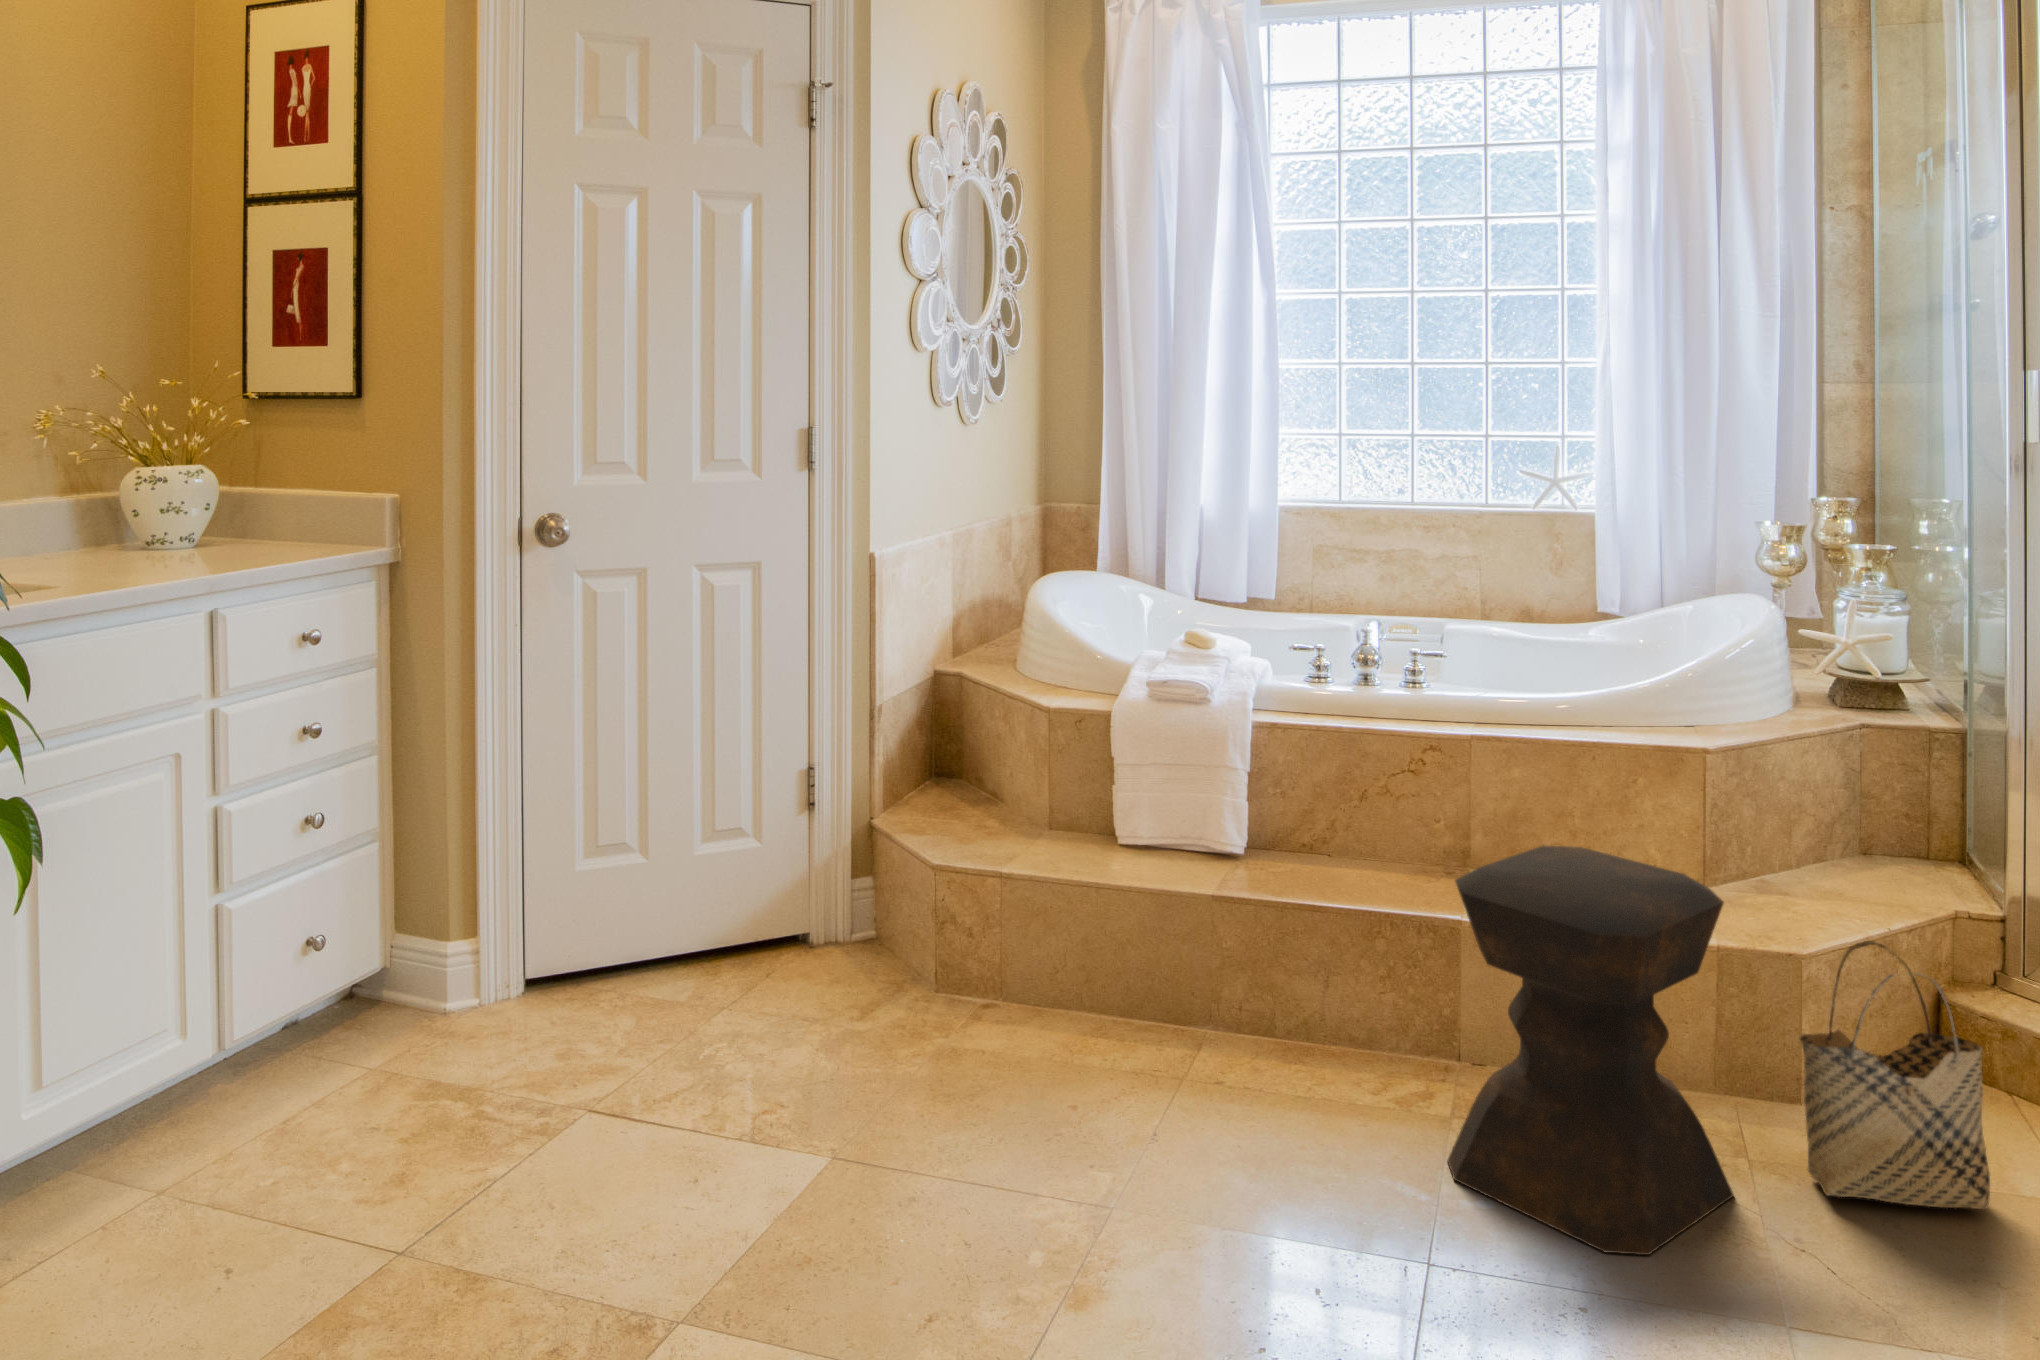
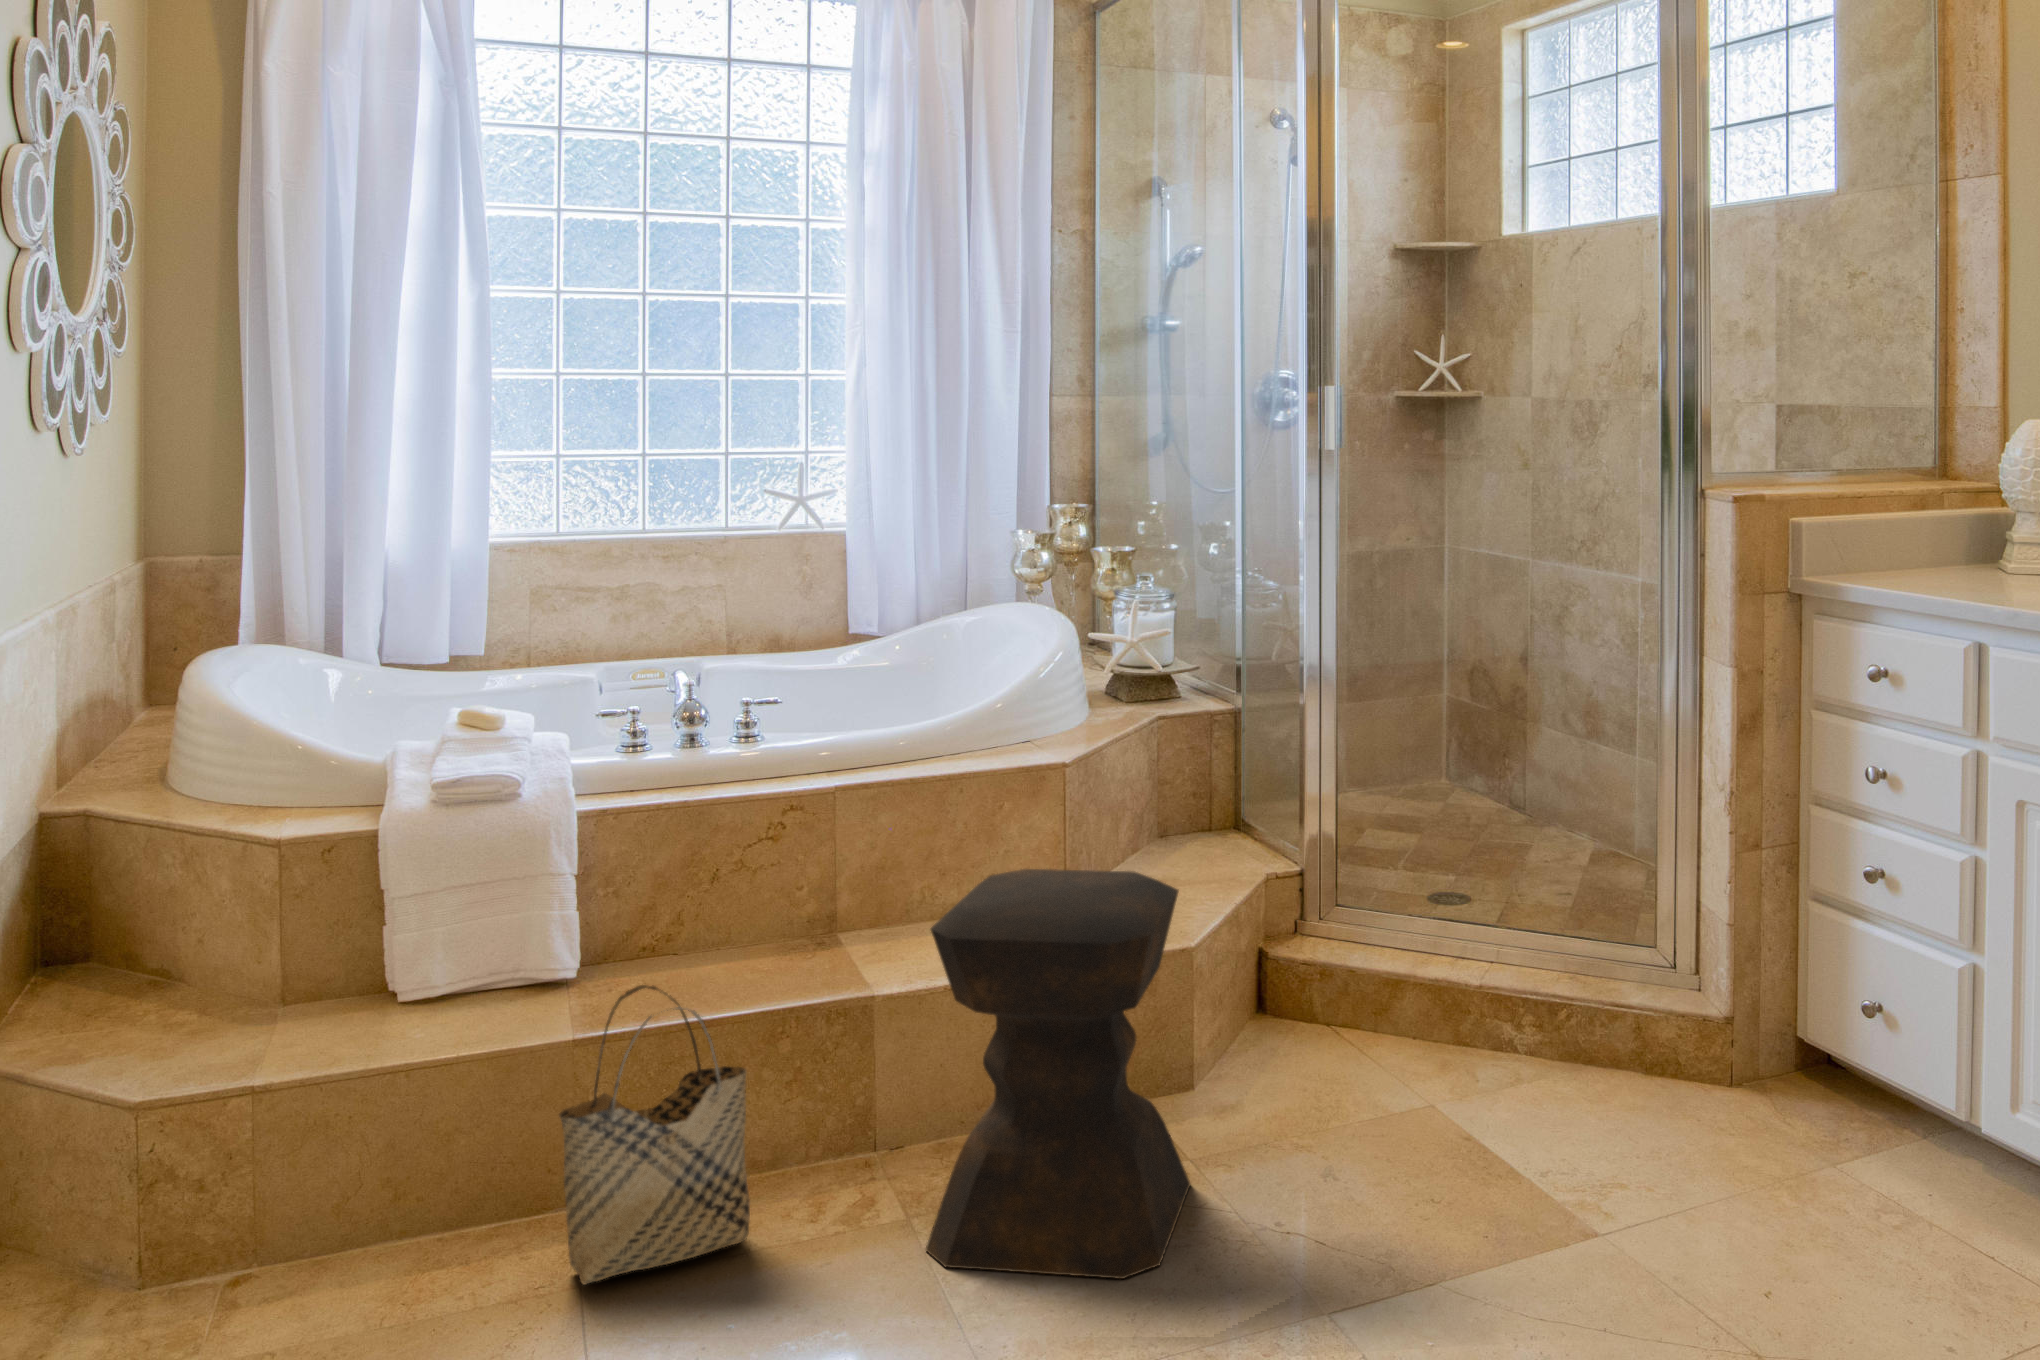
woven basket: present [1800,941,1990,1209] -> present [559,985,750,1285]

